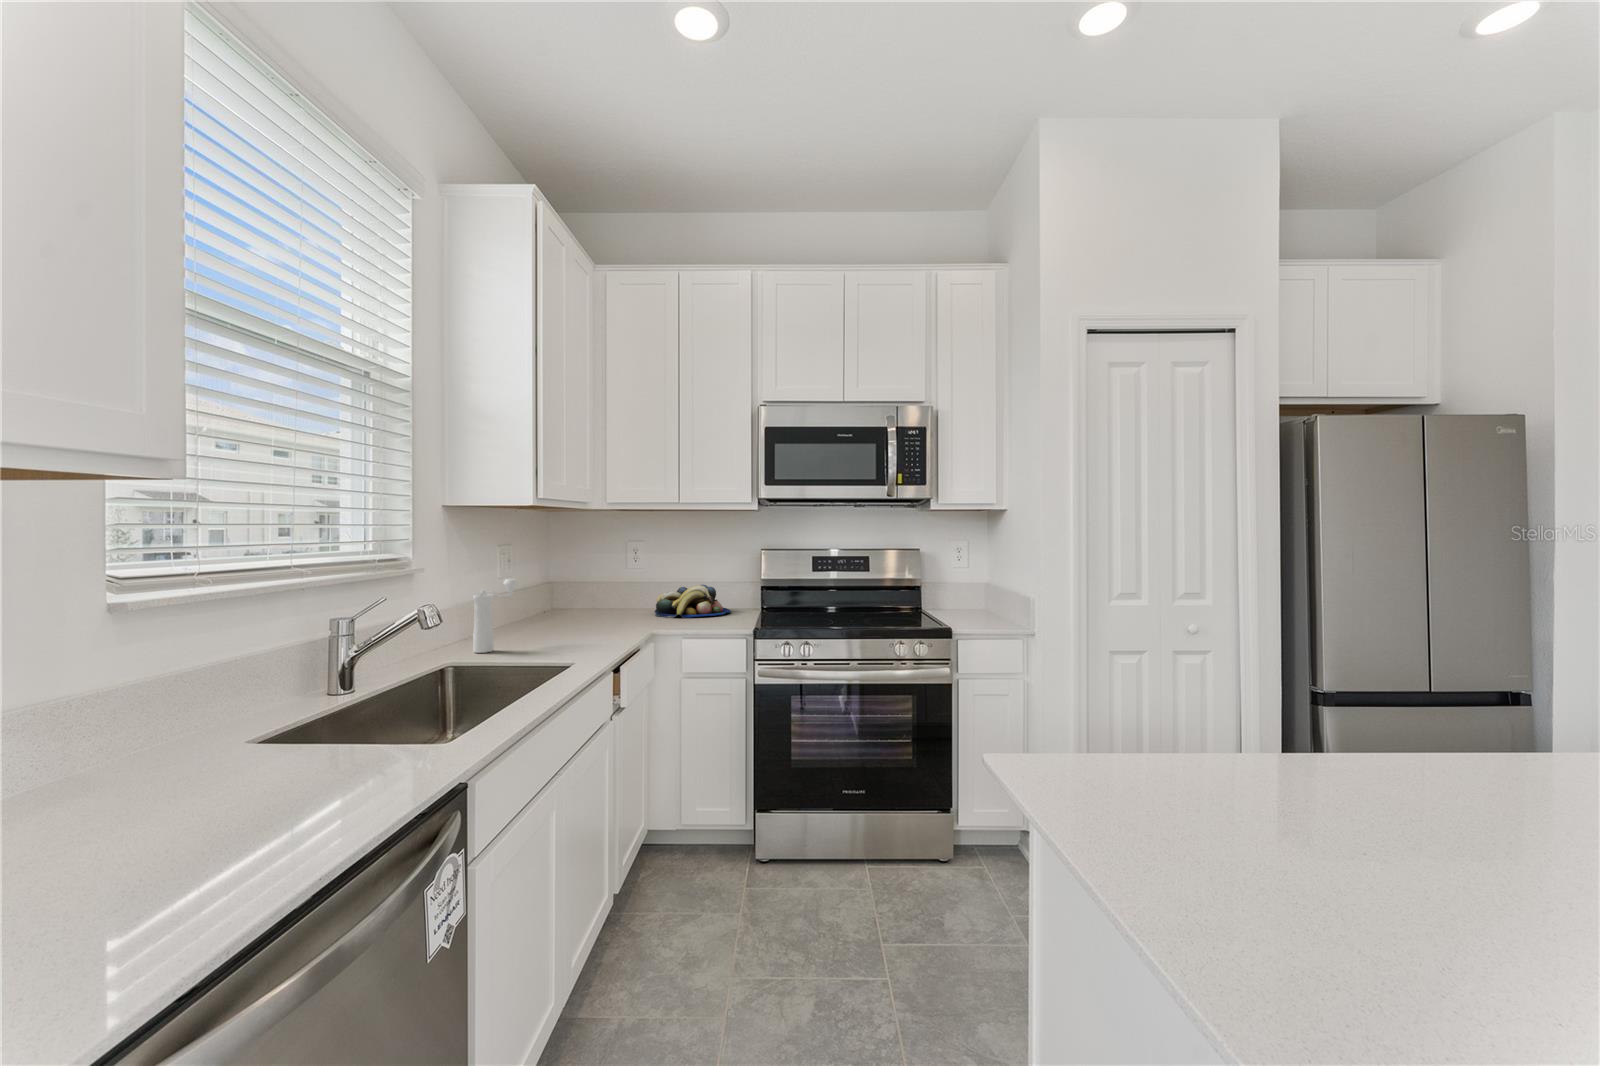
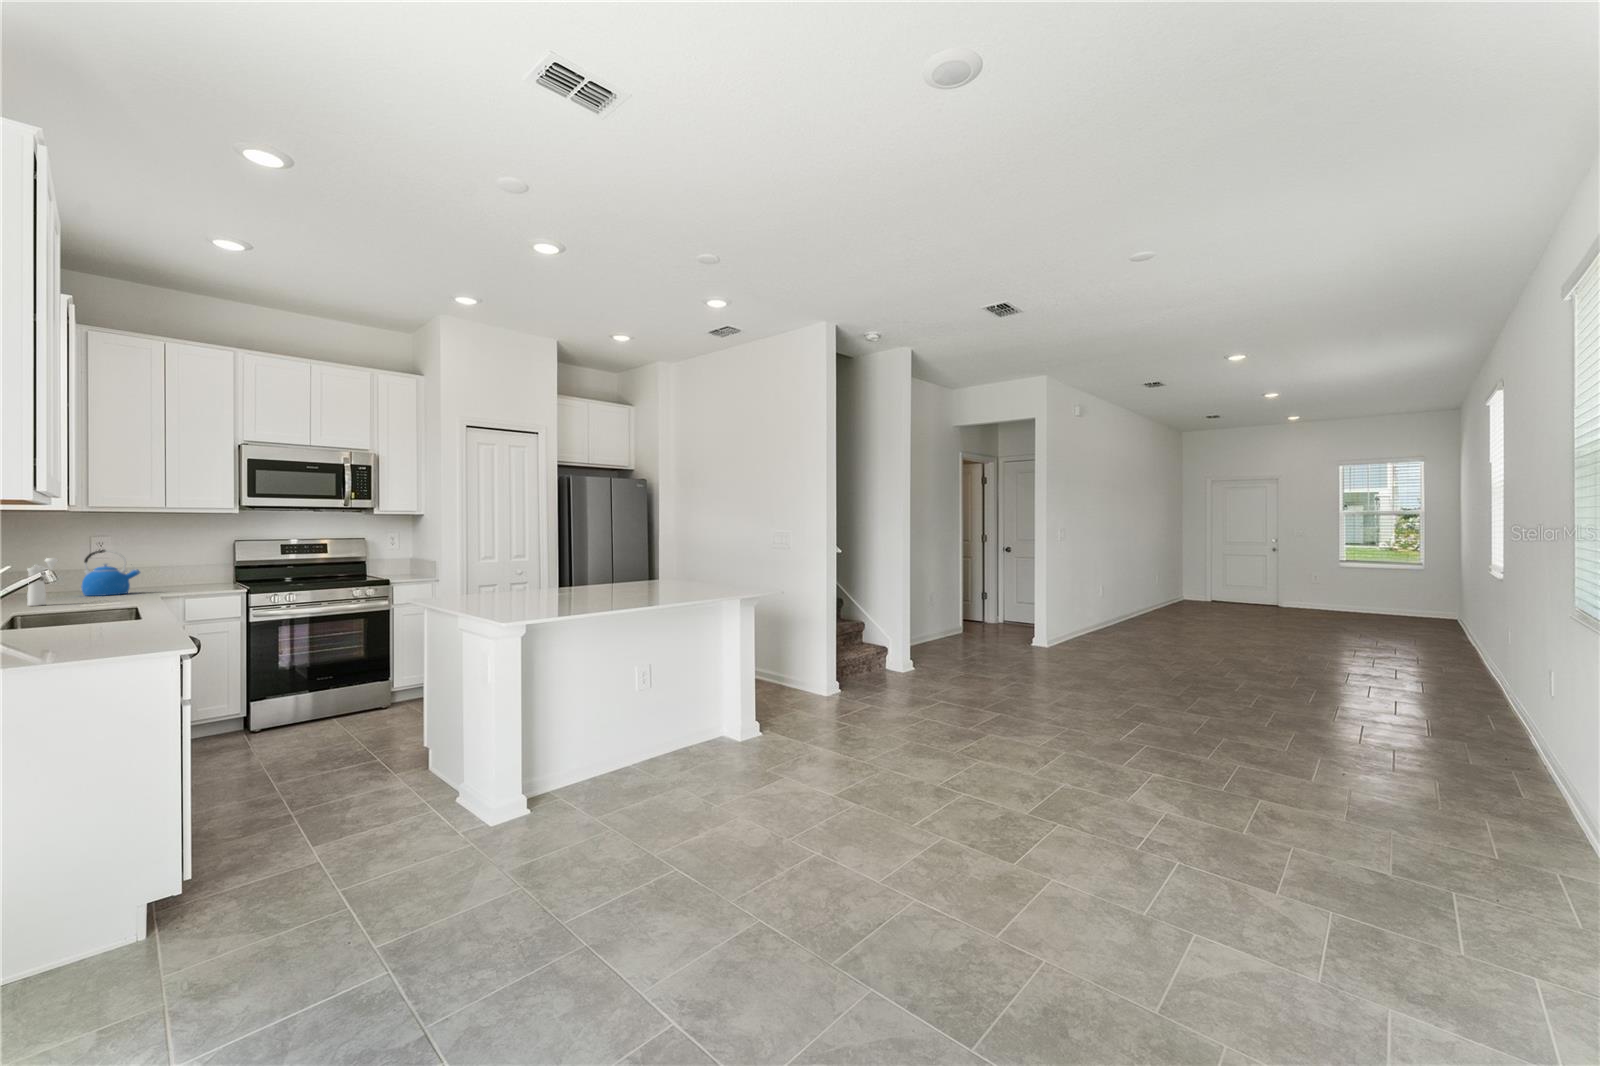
kettle: none [577,564,635,630] -> present [82,550,140,596]
fruit bowl: present [655,585,731,618] -> none [135,566,210,589]

